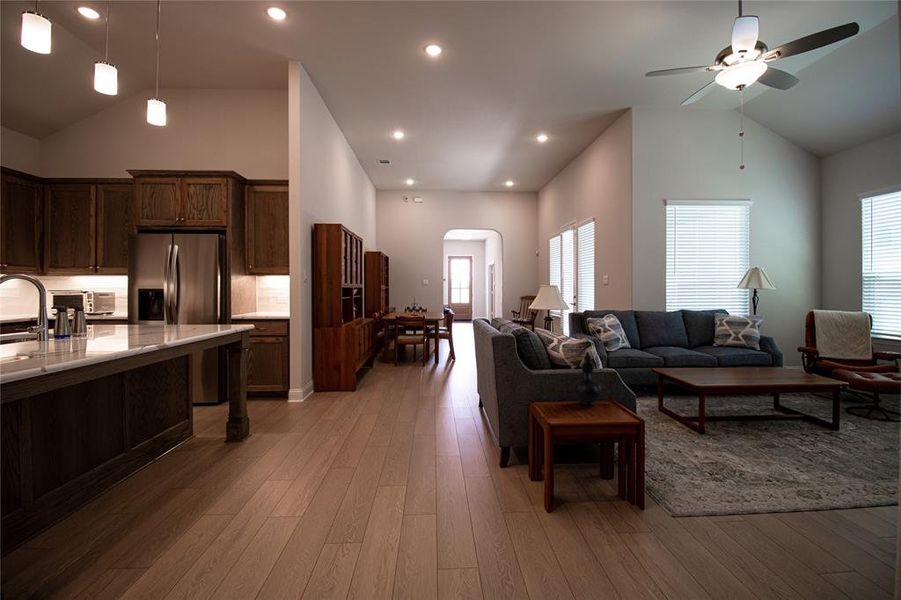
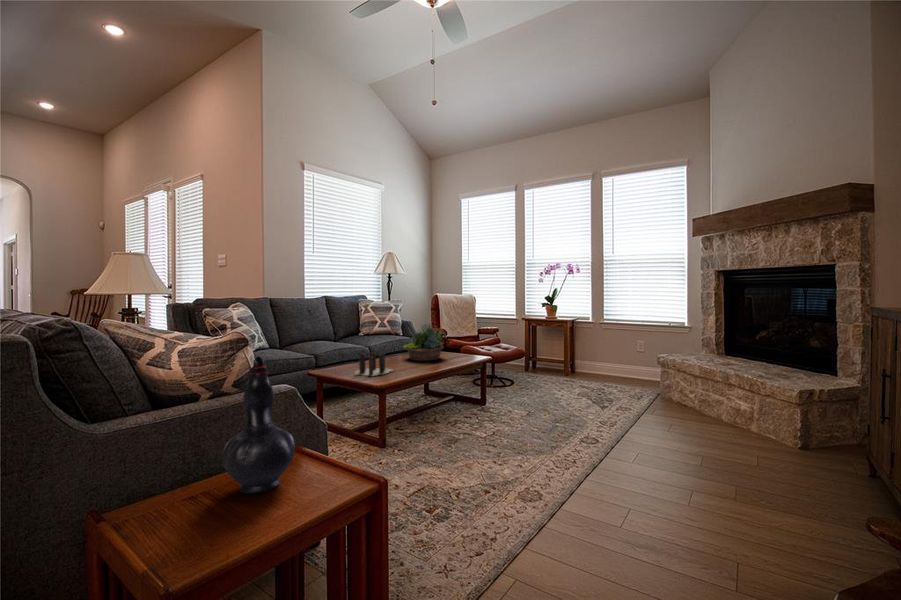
succulent planter: none [735,341,778,374] -> present [404,325,445,361]
candle: none [675,357,713,377] -> present [355,350,393,376]

